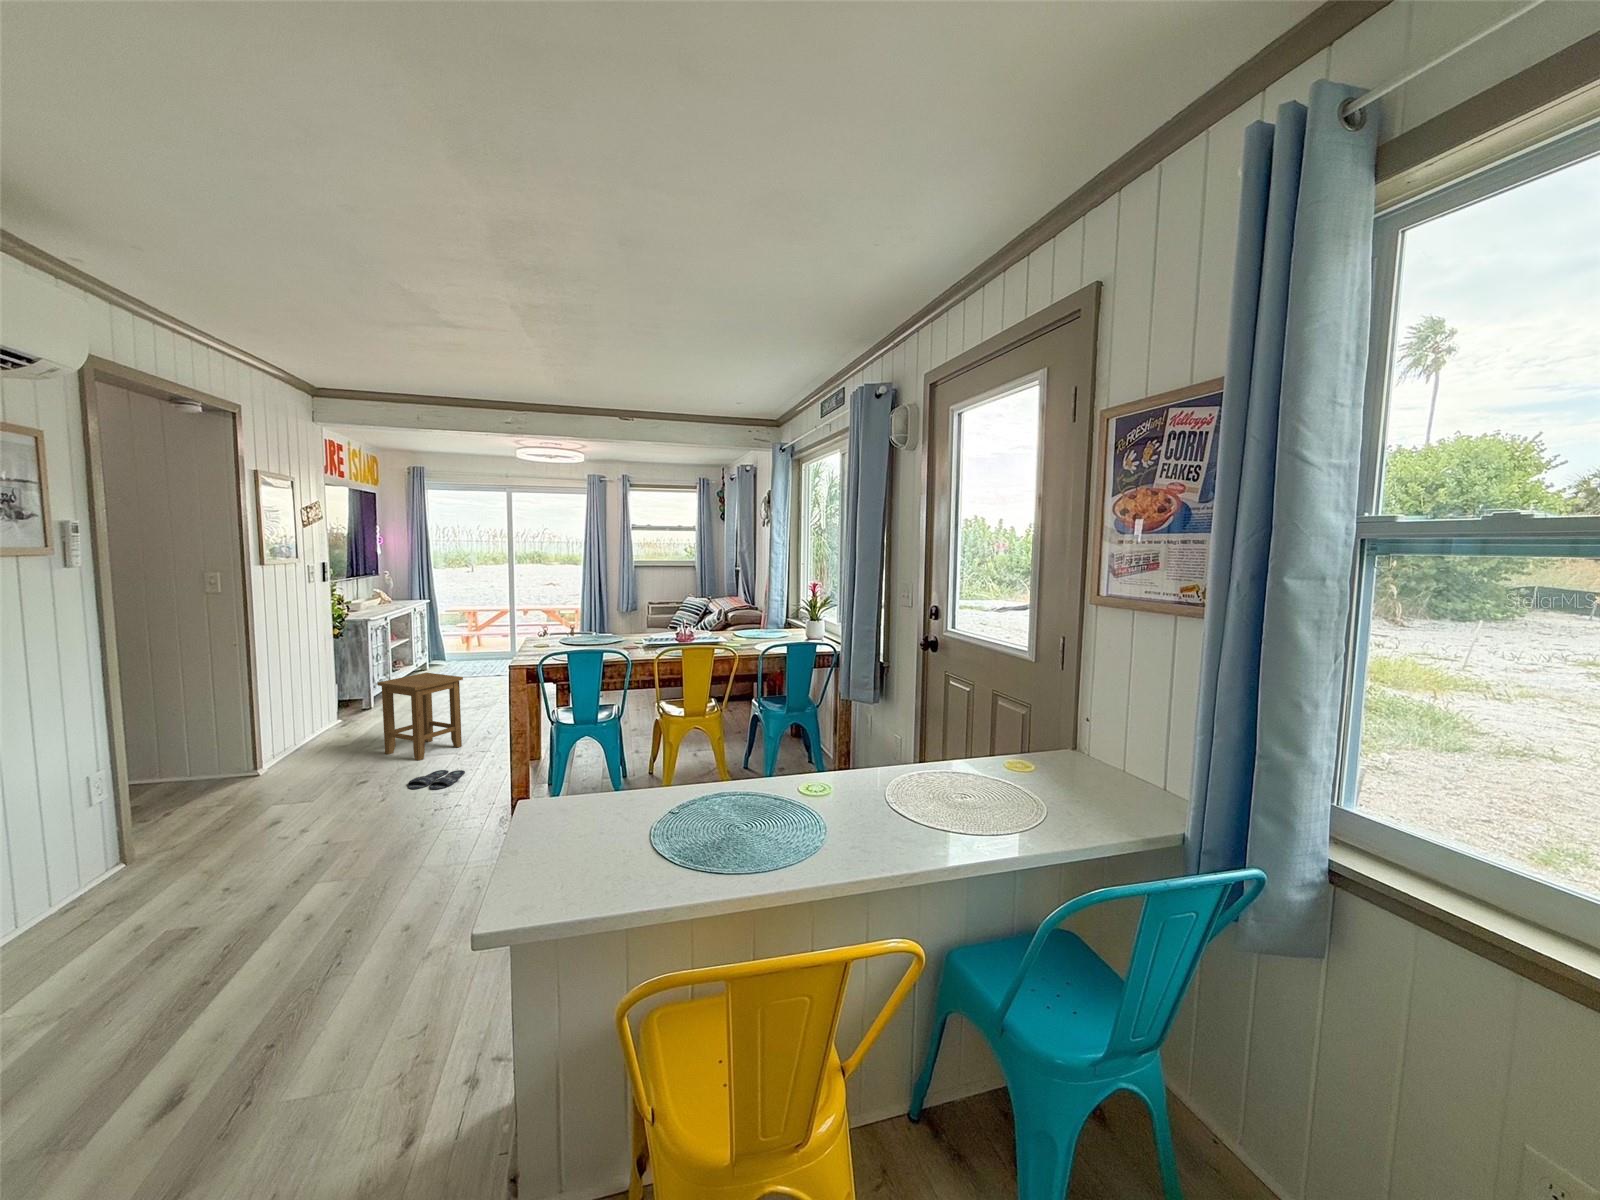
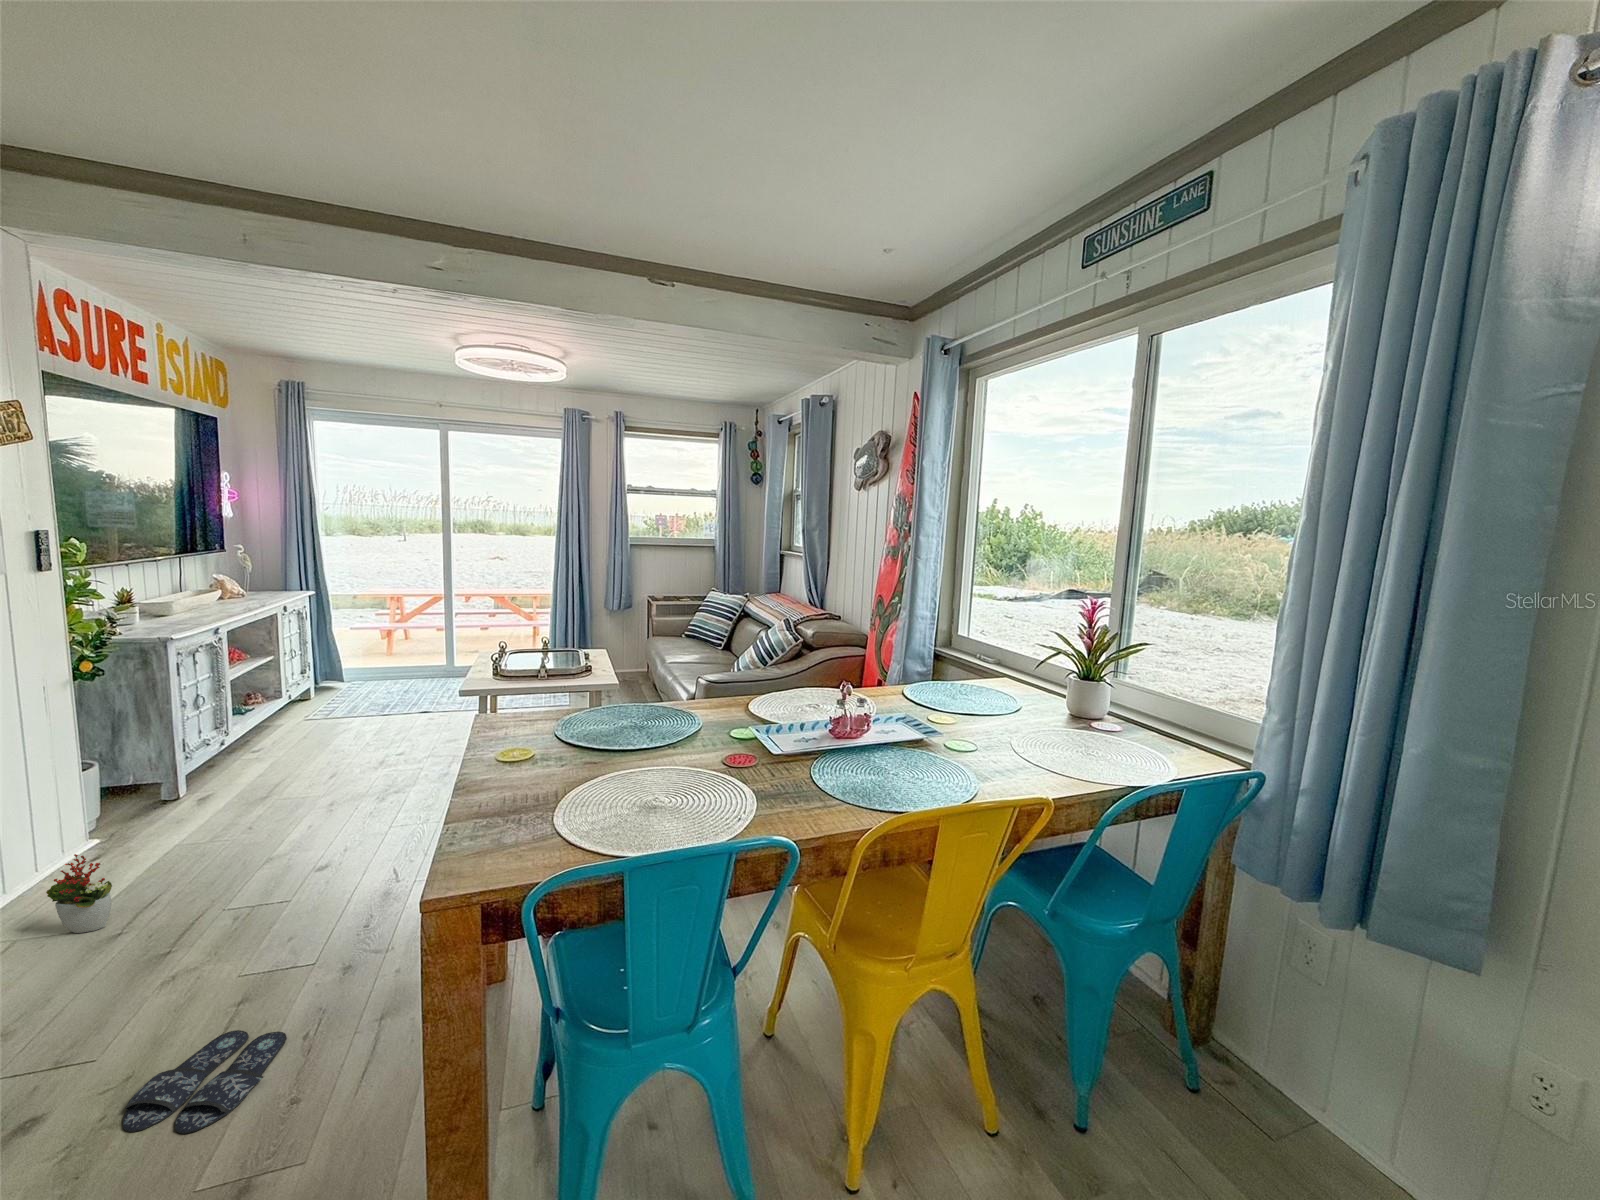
stool: present [377,673,463,760] -> none [110,772,308,985]
decorative plant: none [342,709,370,748] -> present [46,854,112,933]

